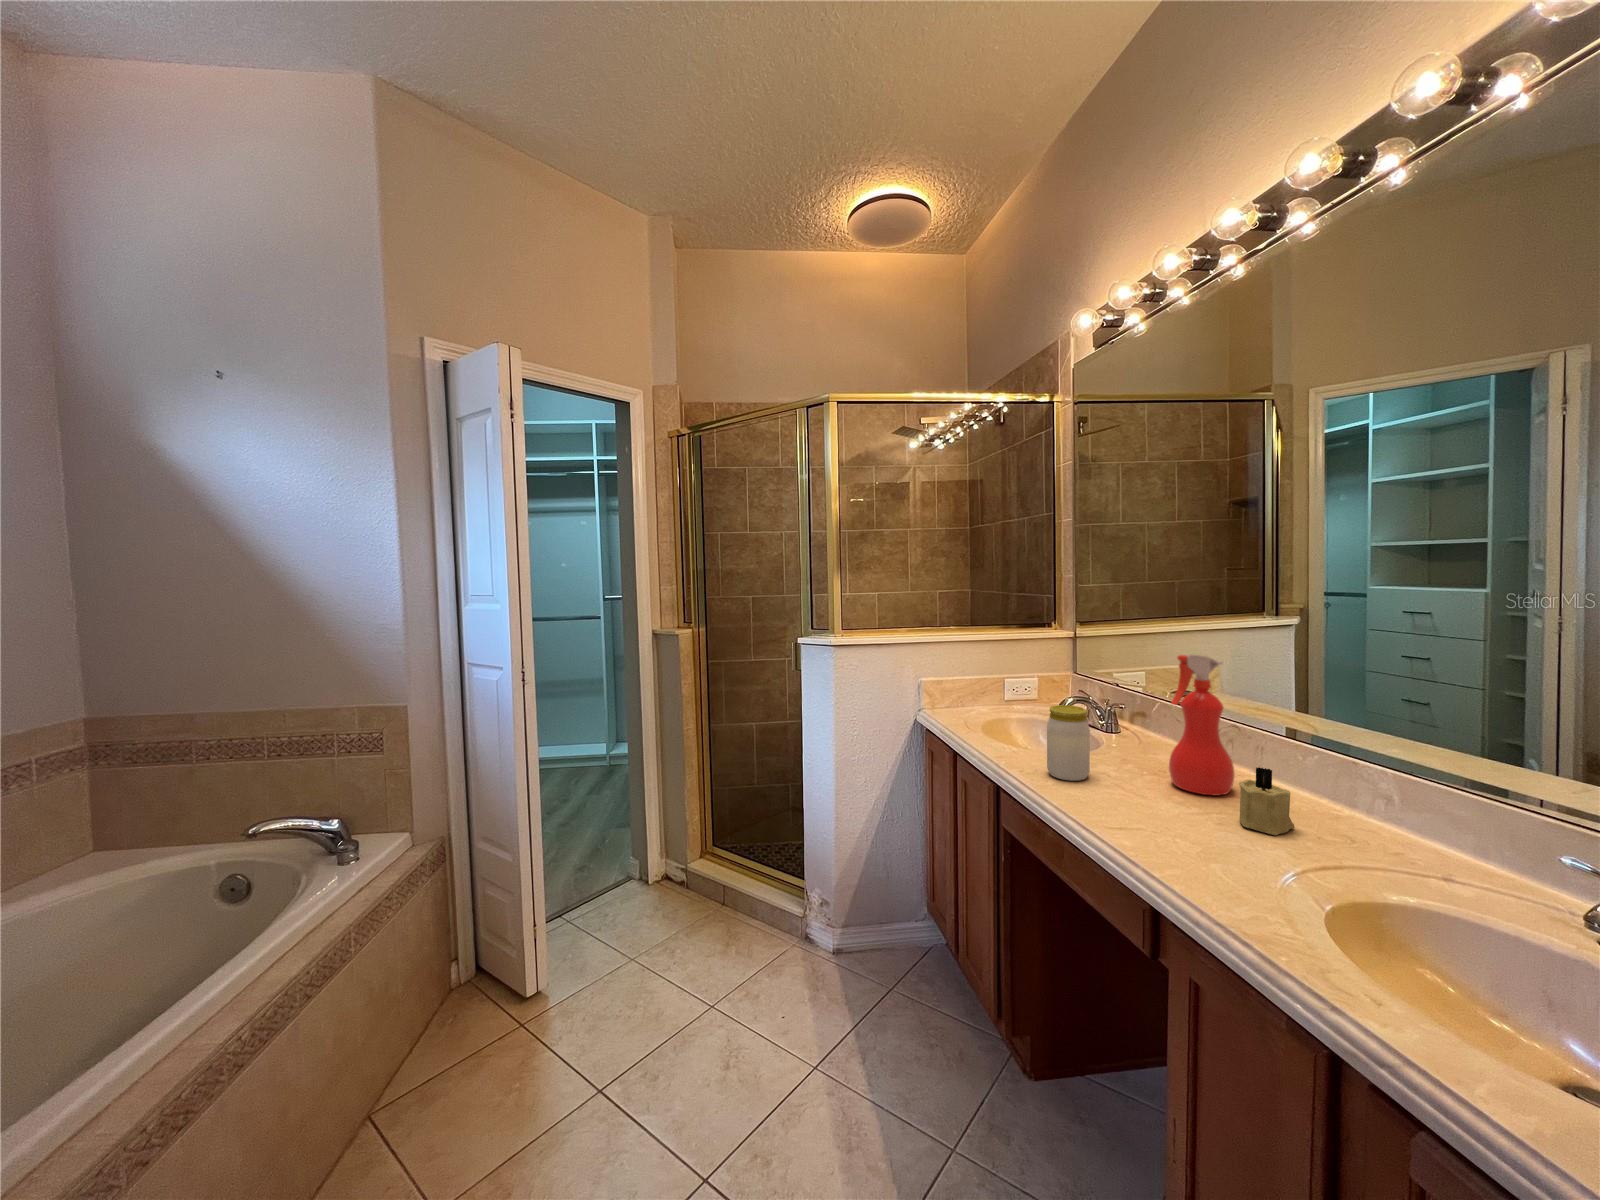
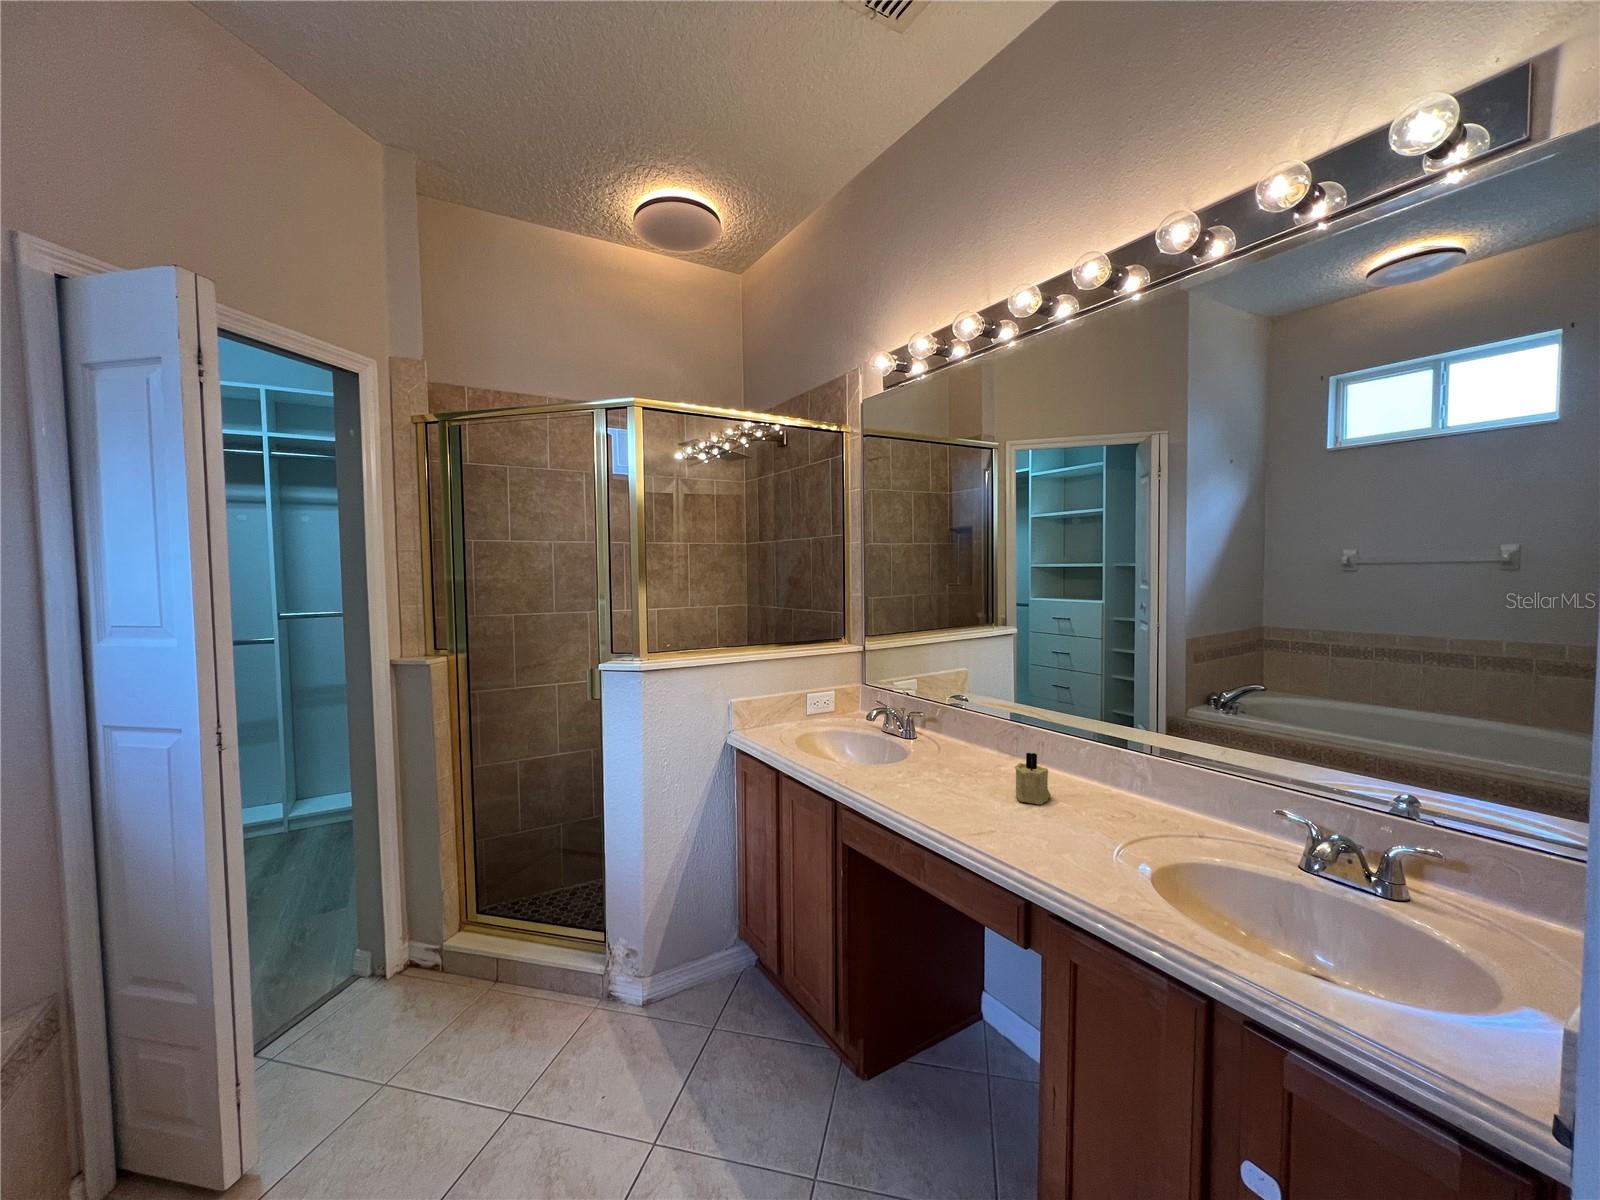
spray bottle: present [1169,654,1234,795] -> none [959,665,1004,780]
jar: present [1047,705,1090,781] -> none [865,715,900,782]

